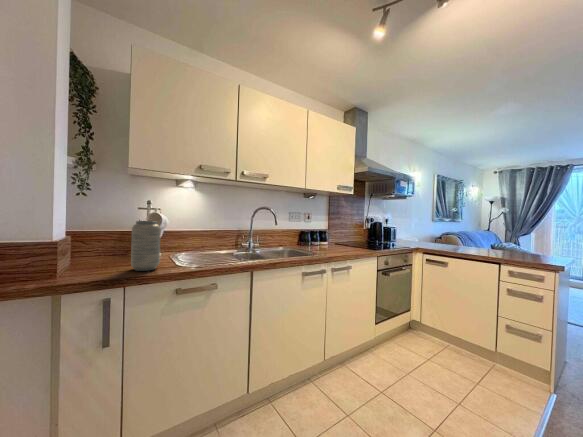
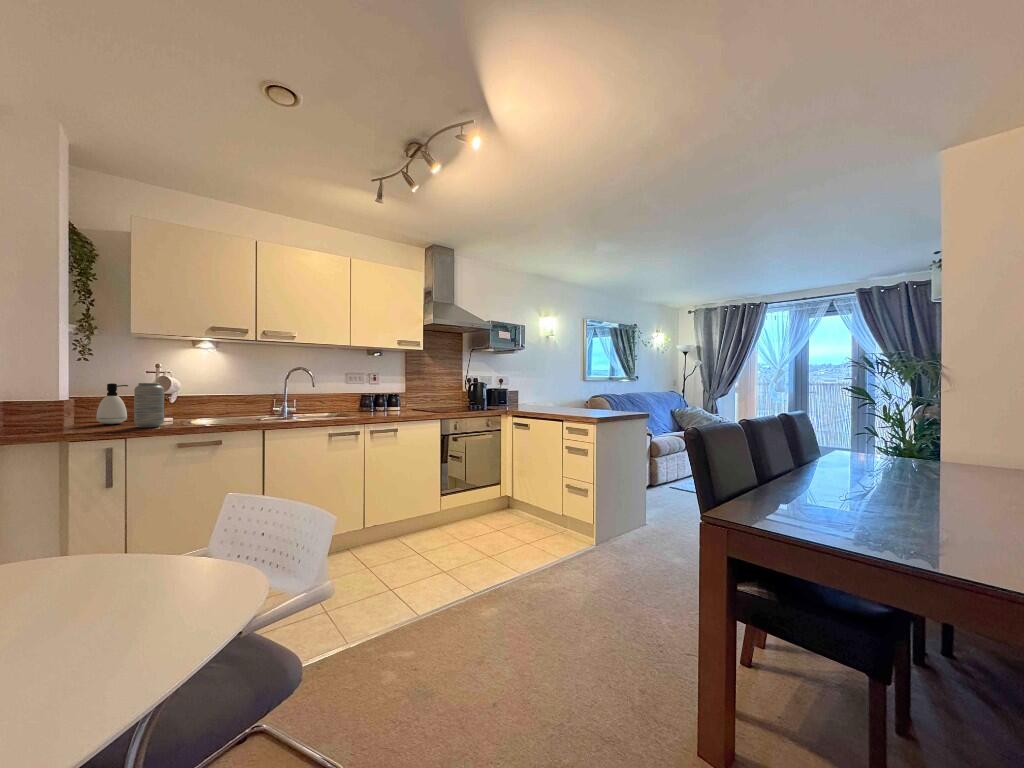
soap dispenser: none [93,220,124,262] -> present [96,383,128,424]

